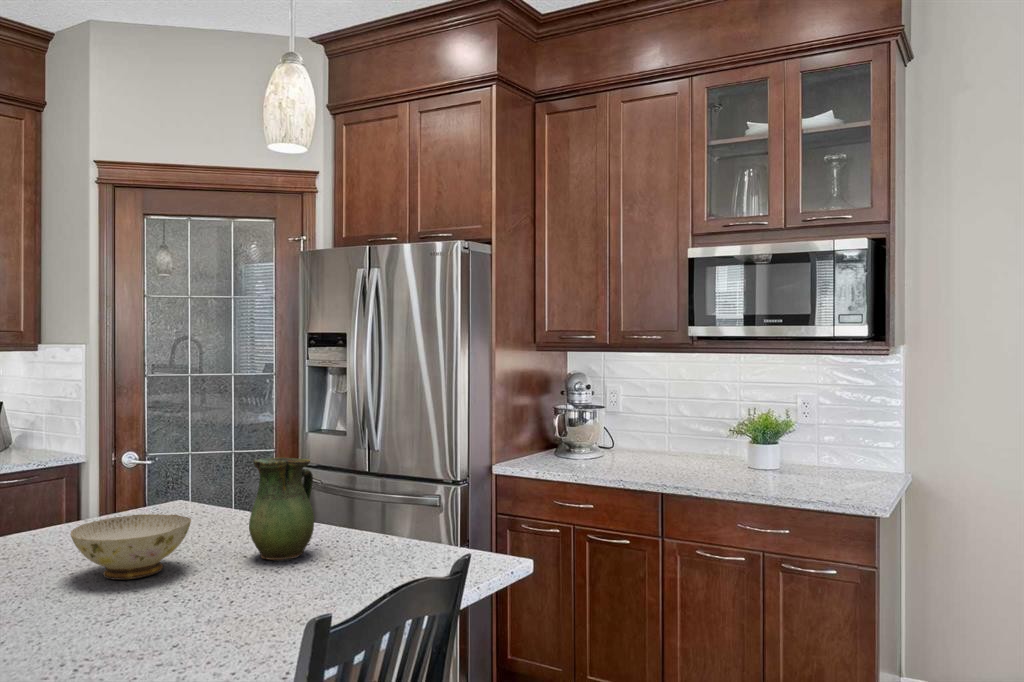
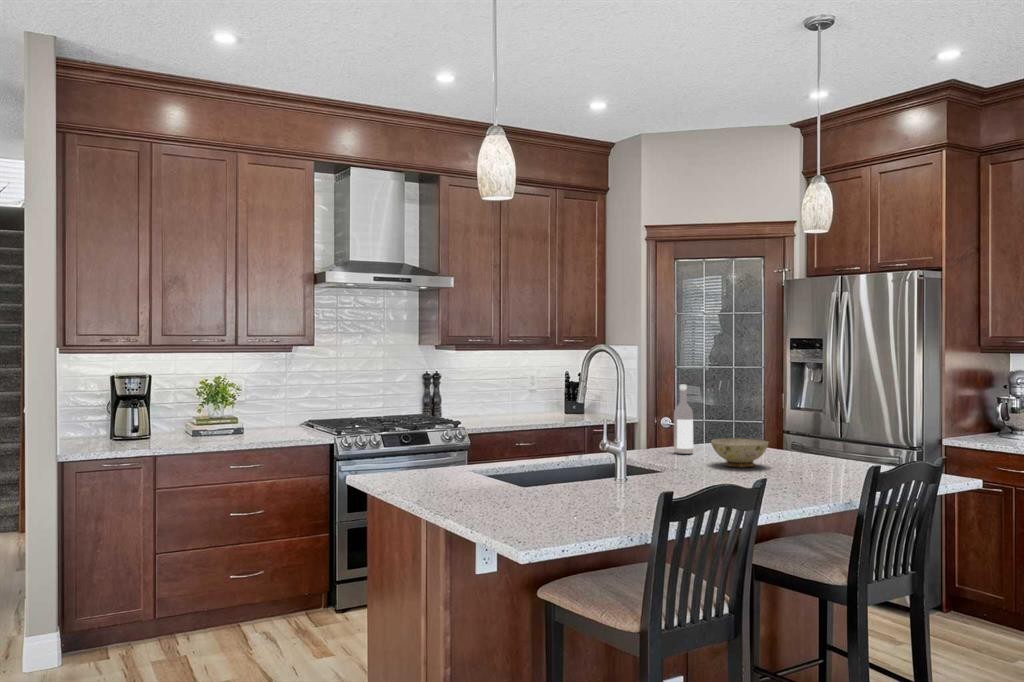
wine bottle: none [33,415,74,547] -> present [674,385,693,454]
pitcher: present [249,458,314,560] -> none [797,411,835,468]

